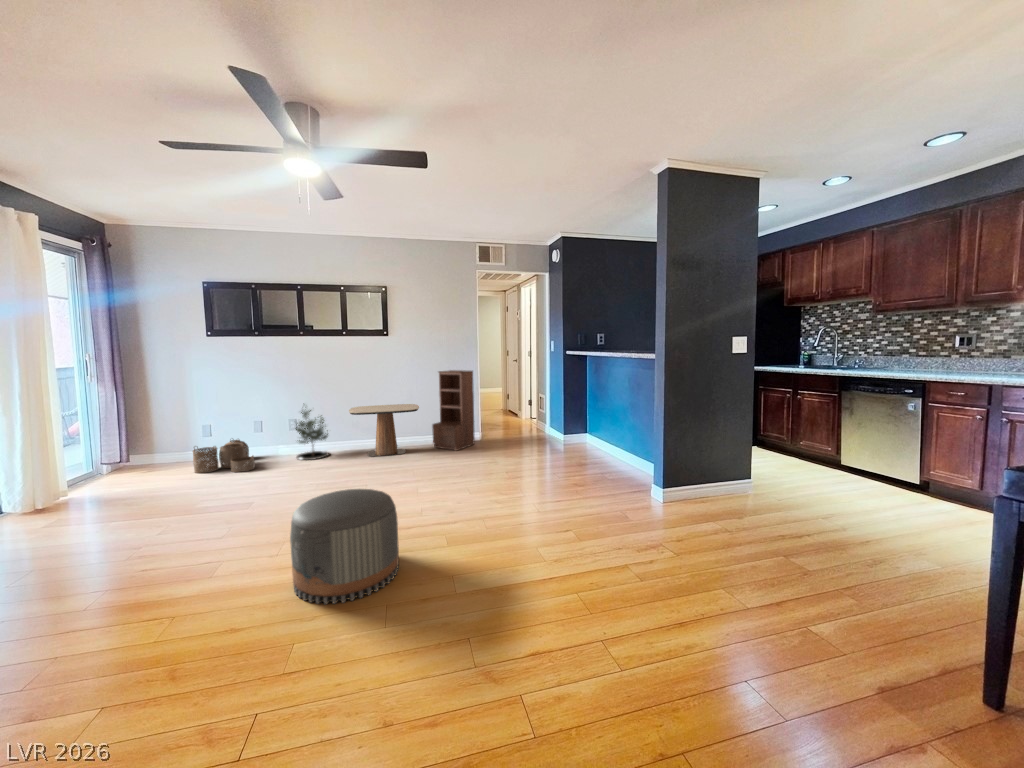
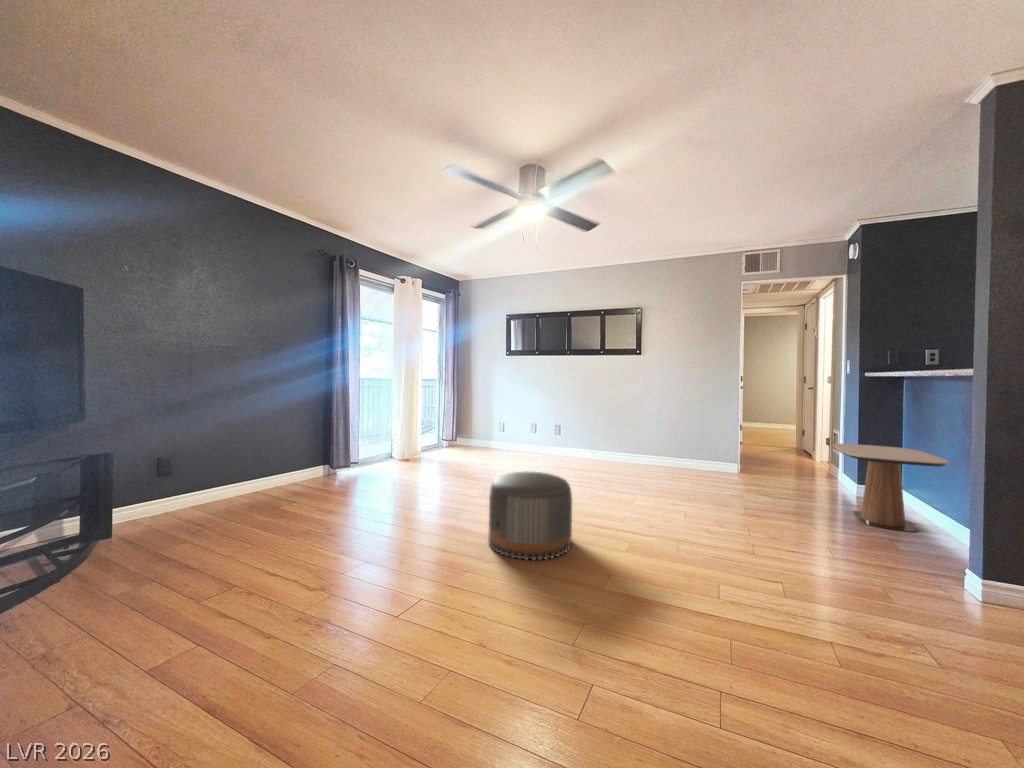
bookshelf: present [432,370,475,451] -> none [676,391,728,477]
side table: present [349,404,419,457] -> present [834,444,948,532]
potted tree: present [295,410,329,460] -> none [553,411,583,461]
woven basket: present [193,440,255,473] -> none [488,434,525,459]

